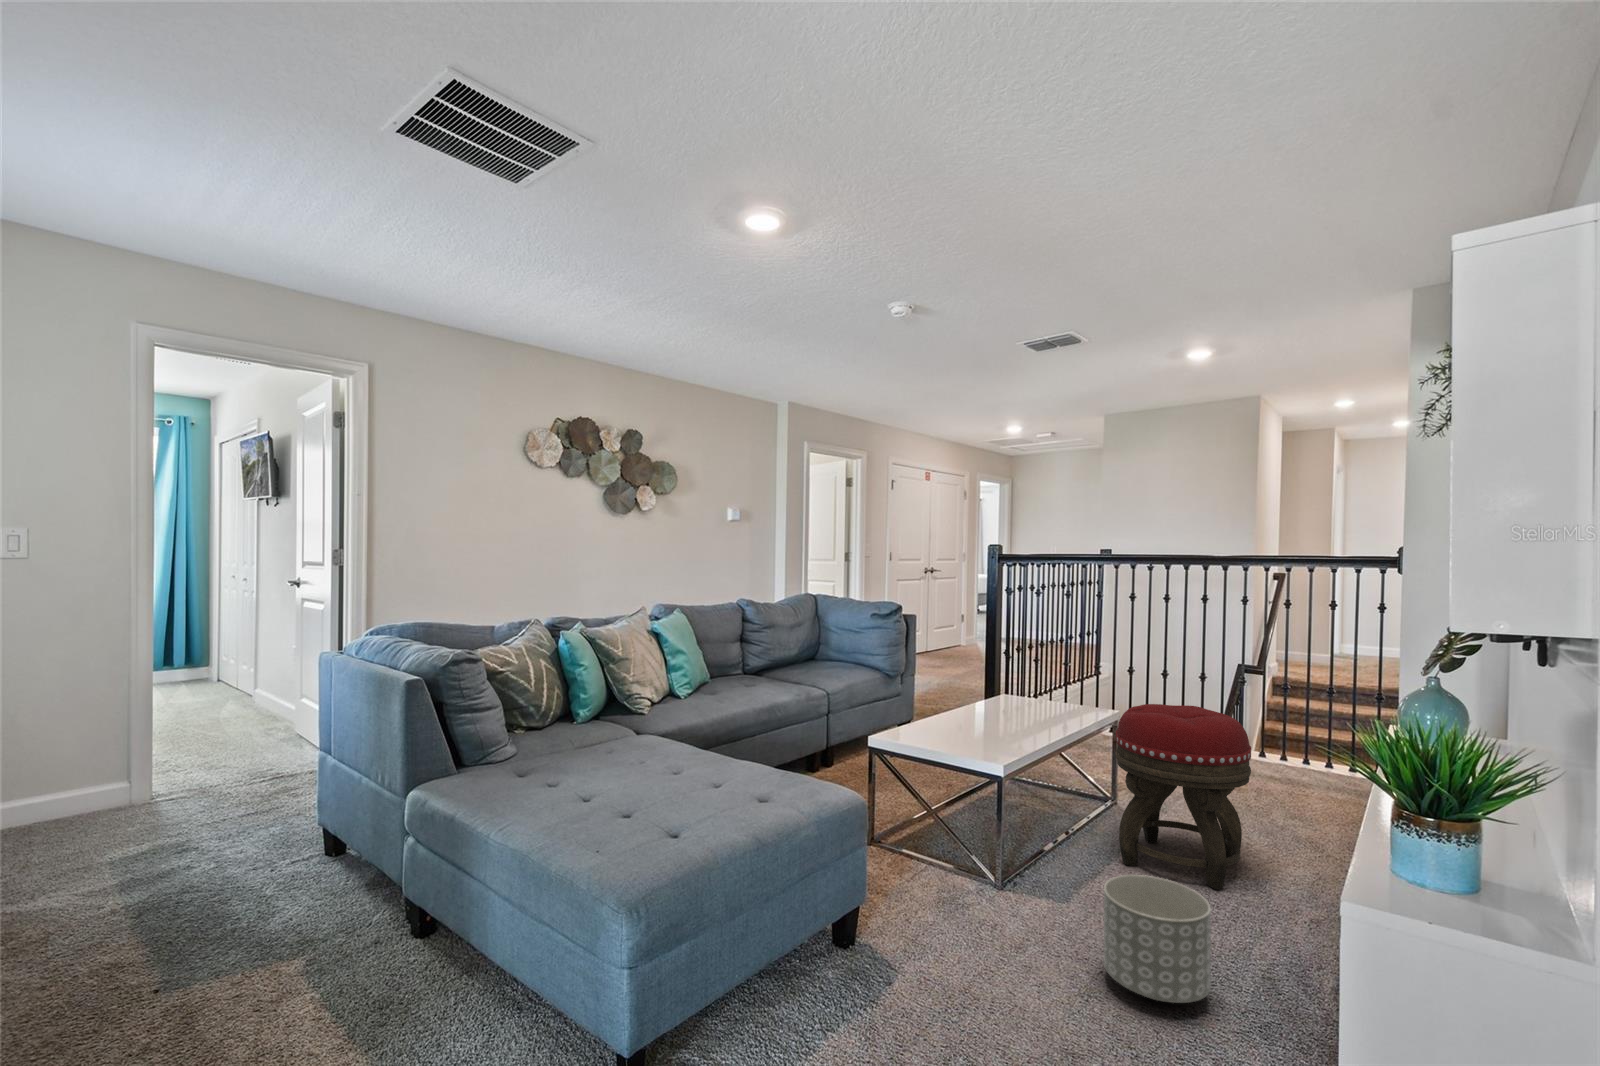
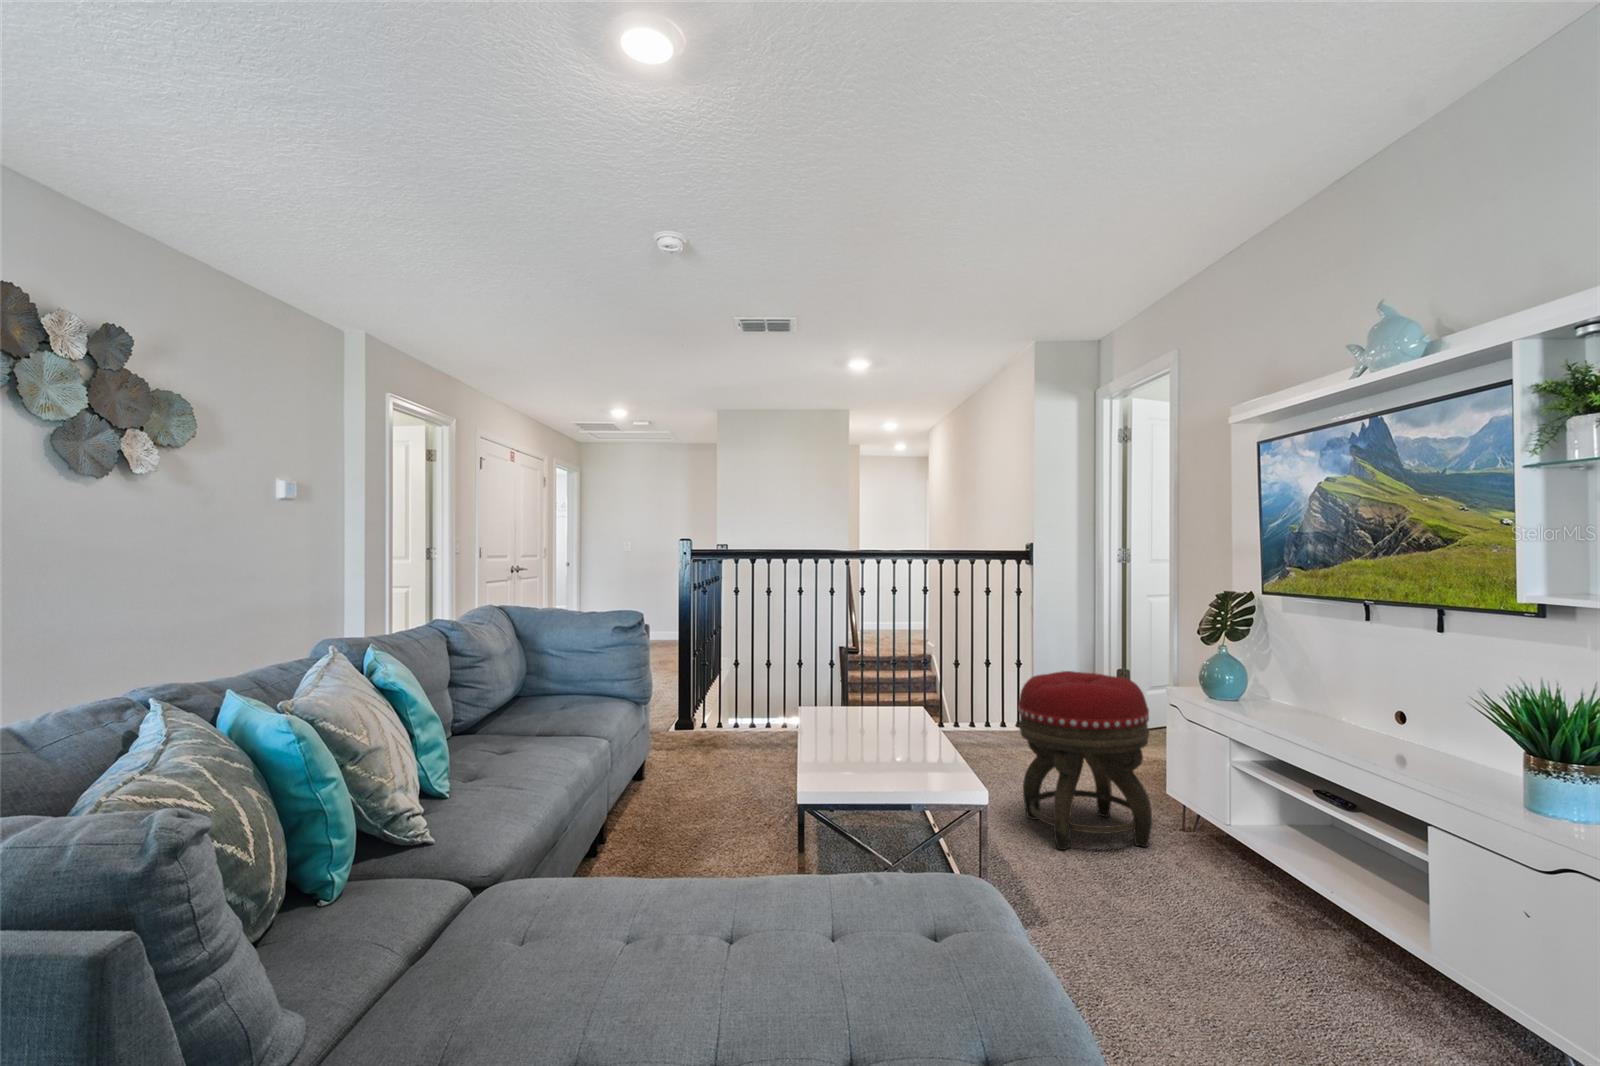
planter: present [1103,875,1211,1003] -> none [1232,851,1360,988]

